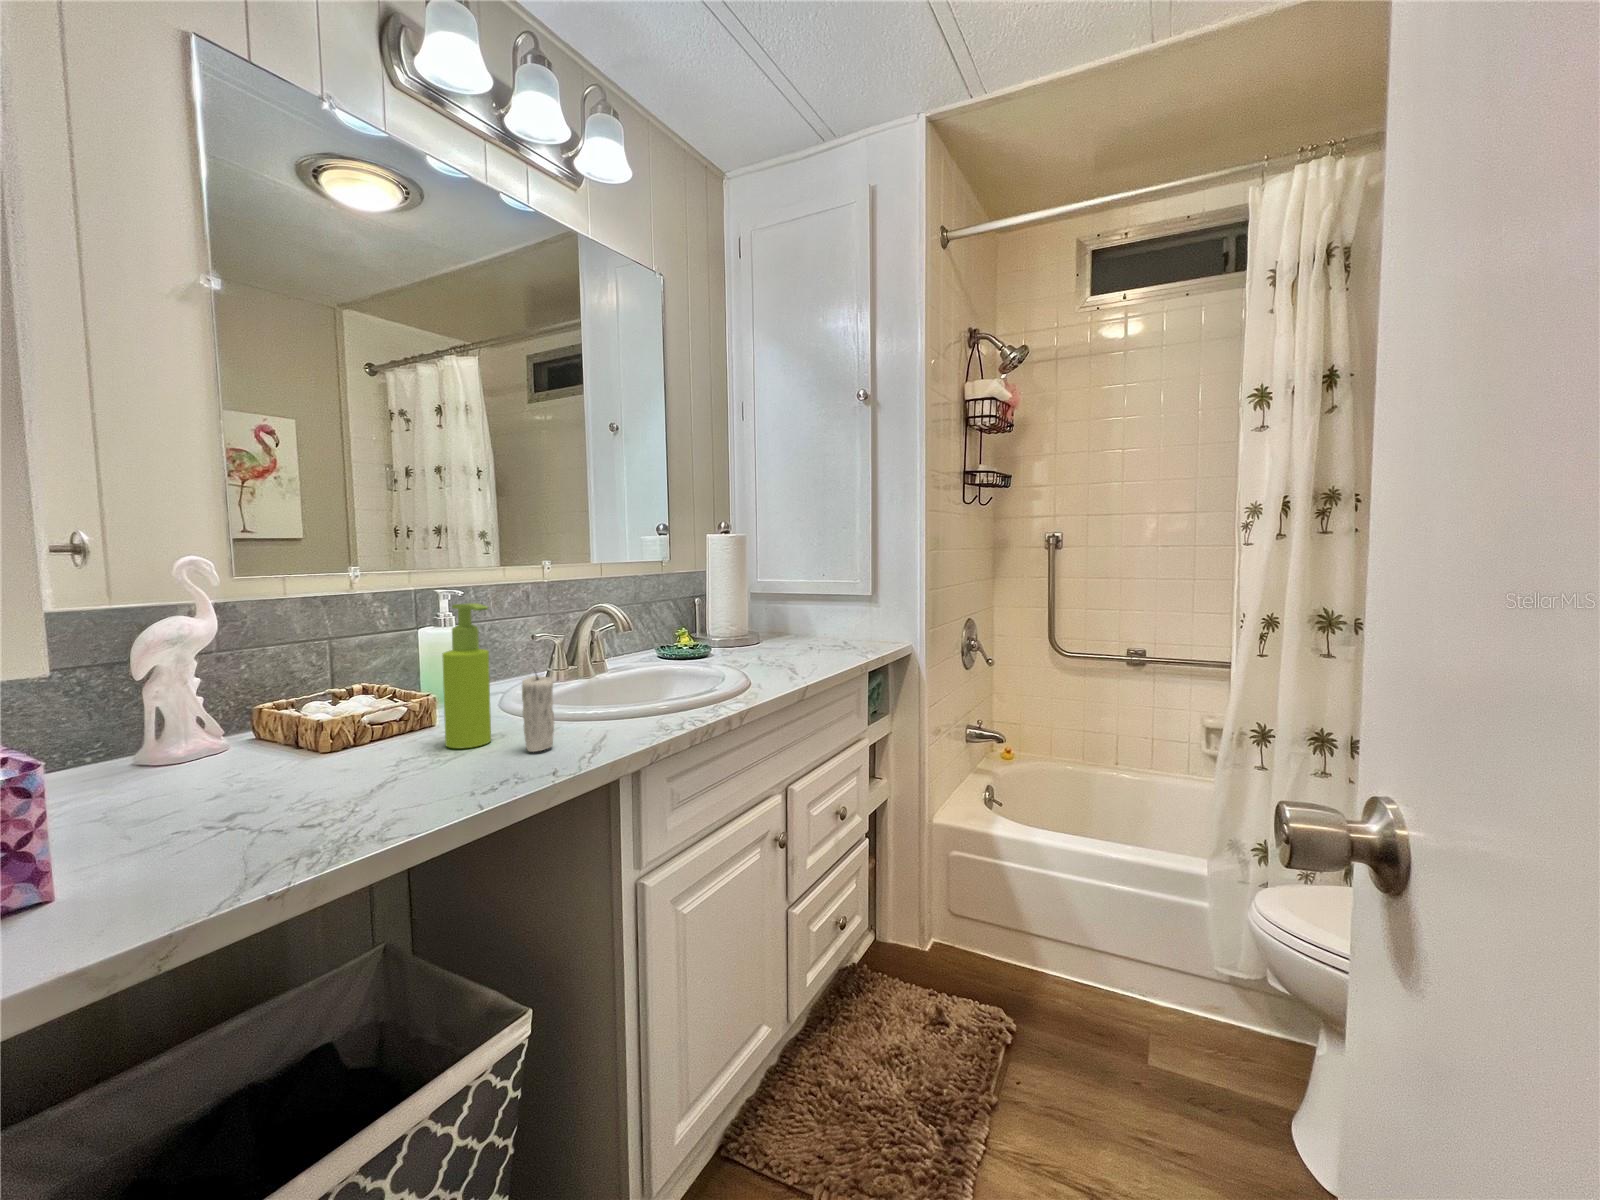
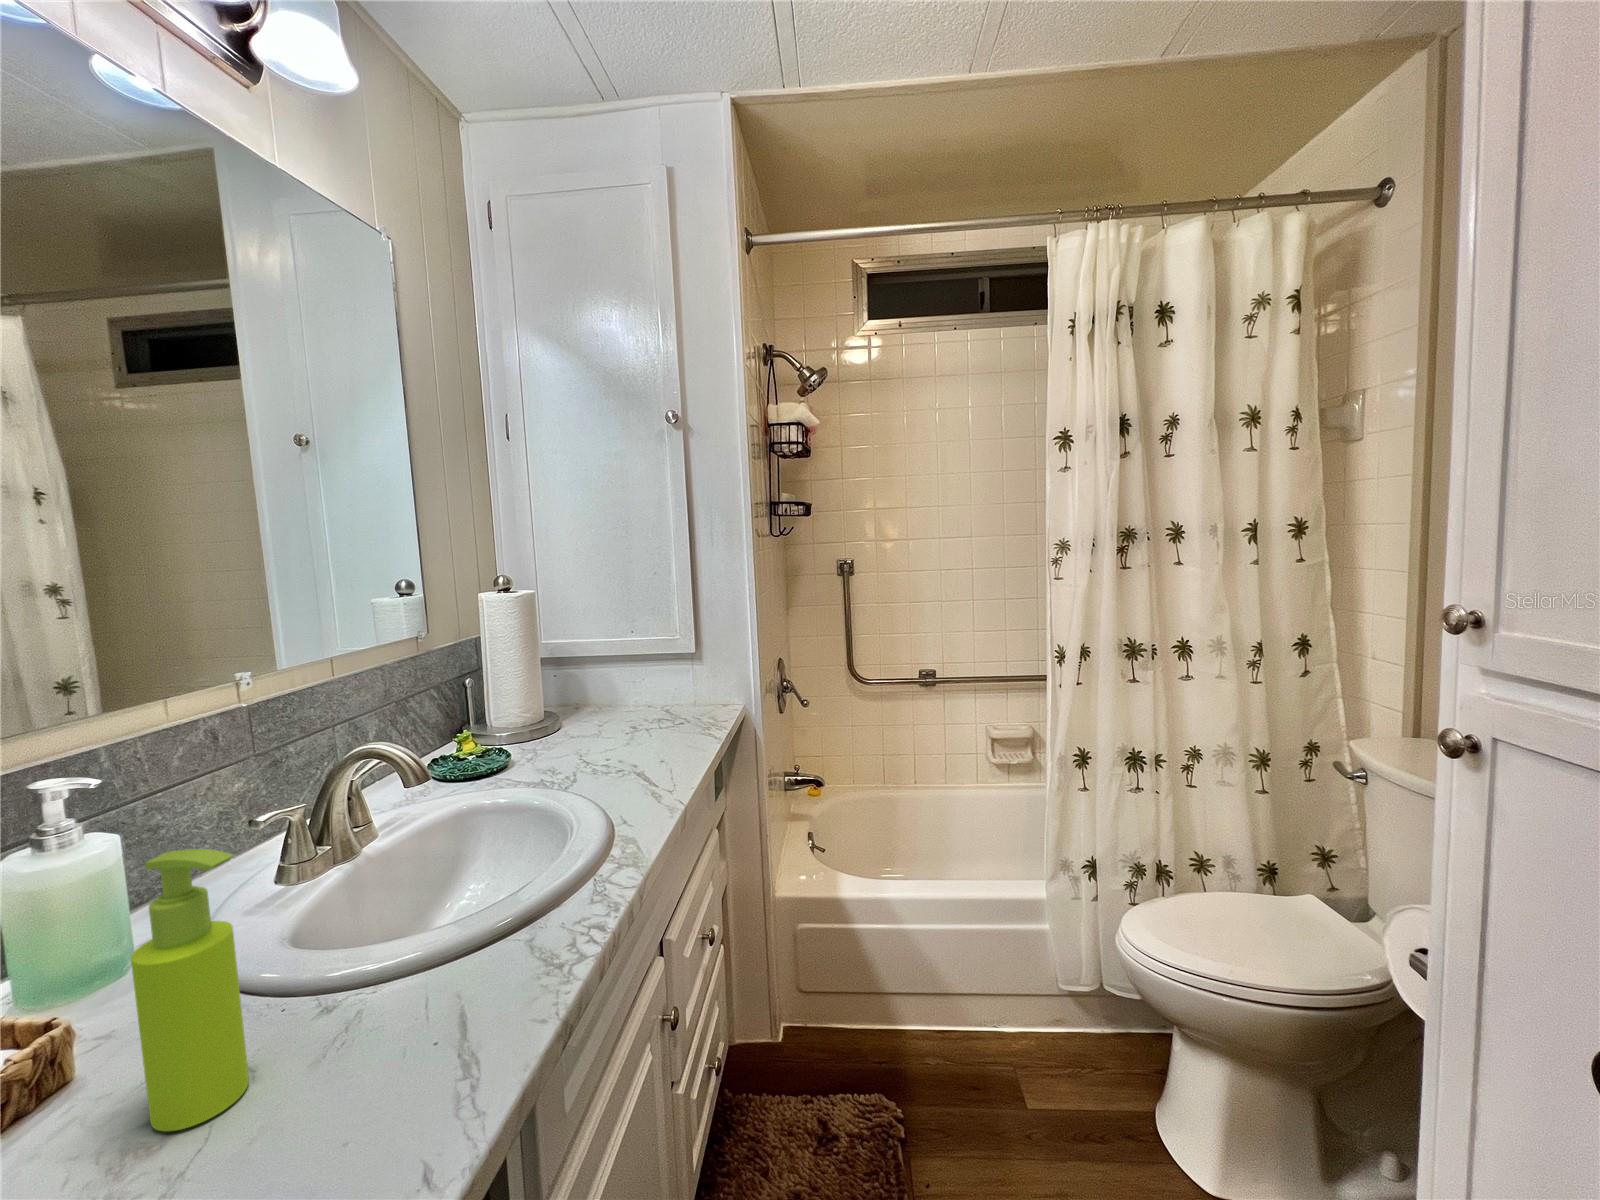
candle: present [522,675,554,752] -> none [323,942,391,1095]

